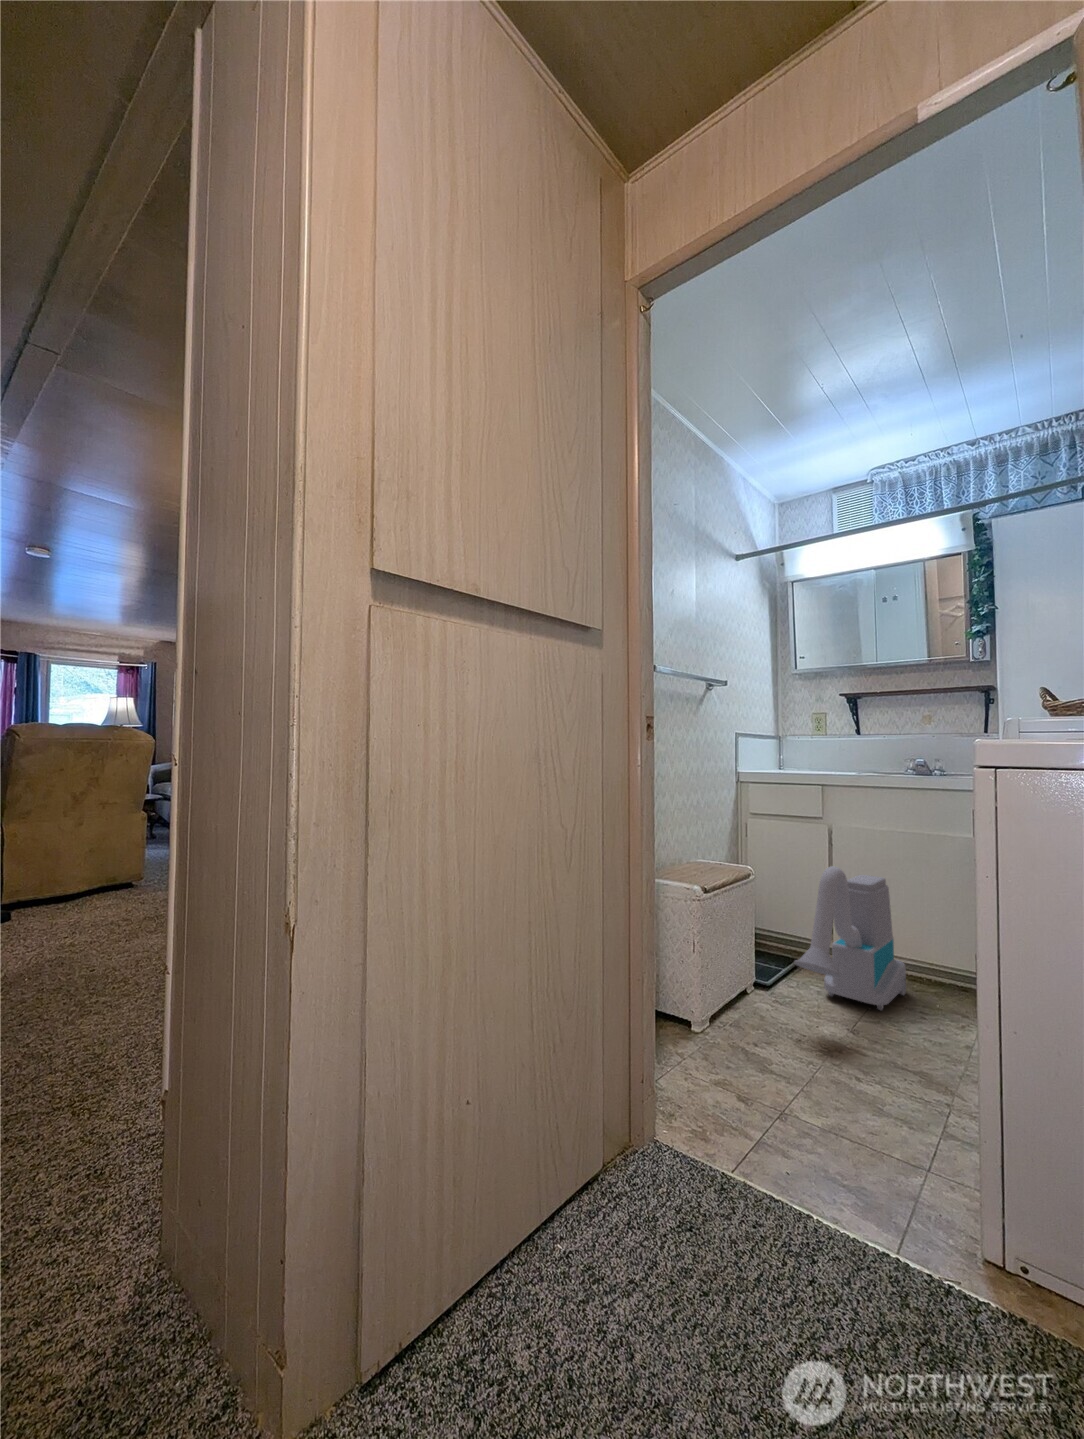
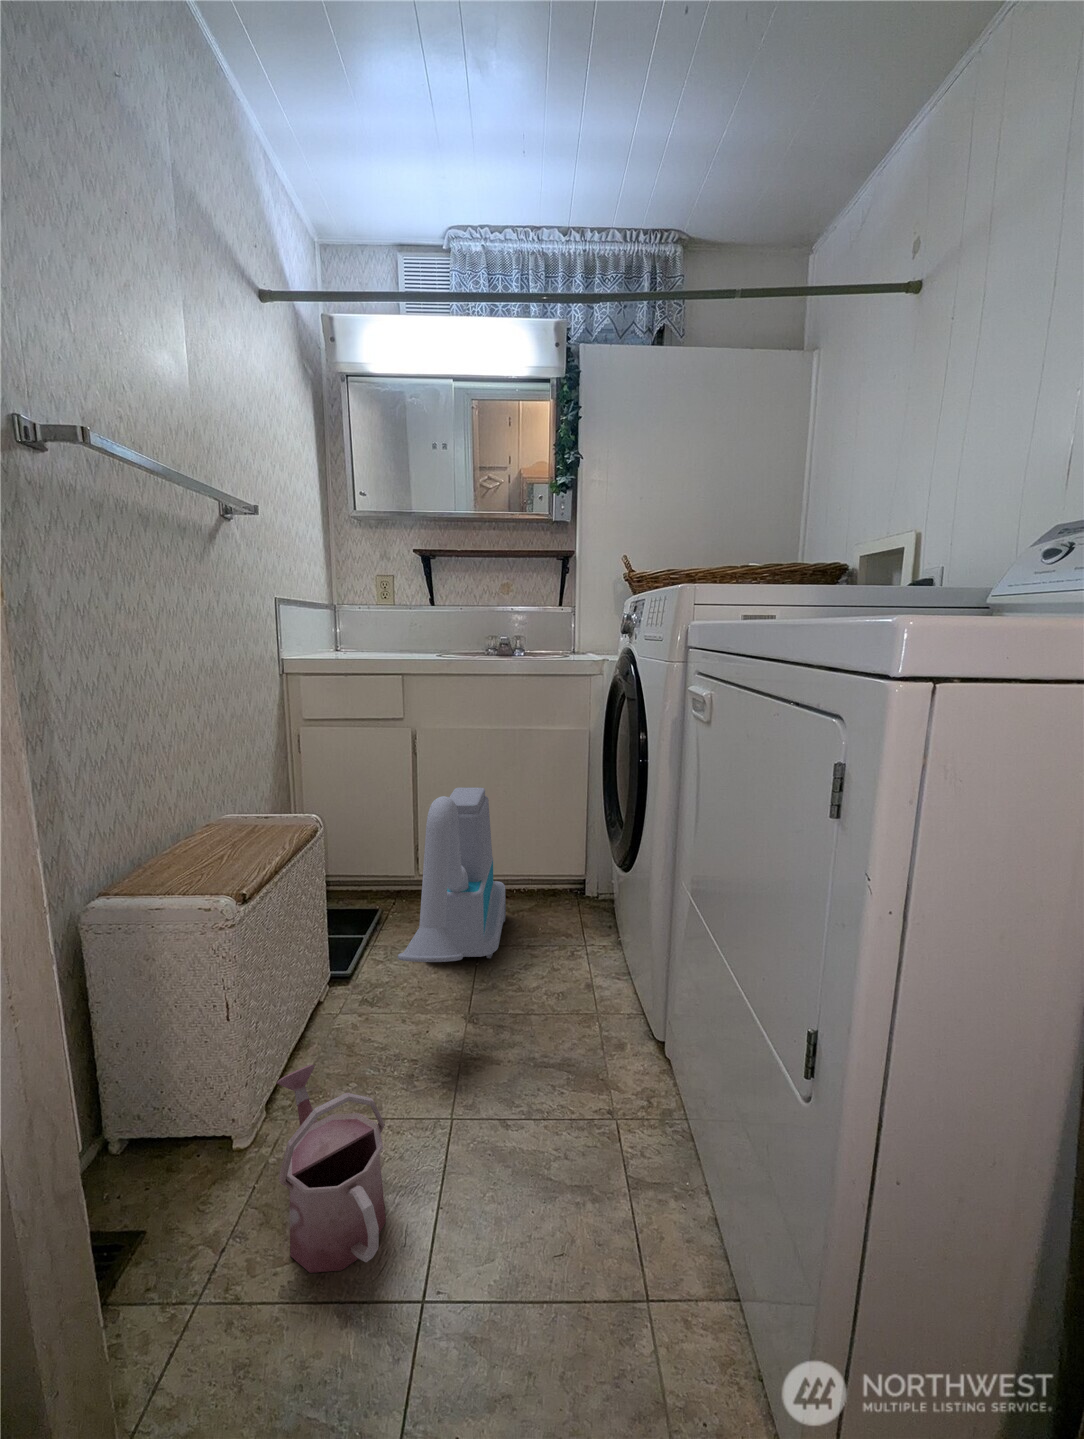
watering can: none [713,990,770,1088] -> present [276,1065,386,1273]

